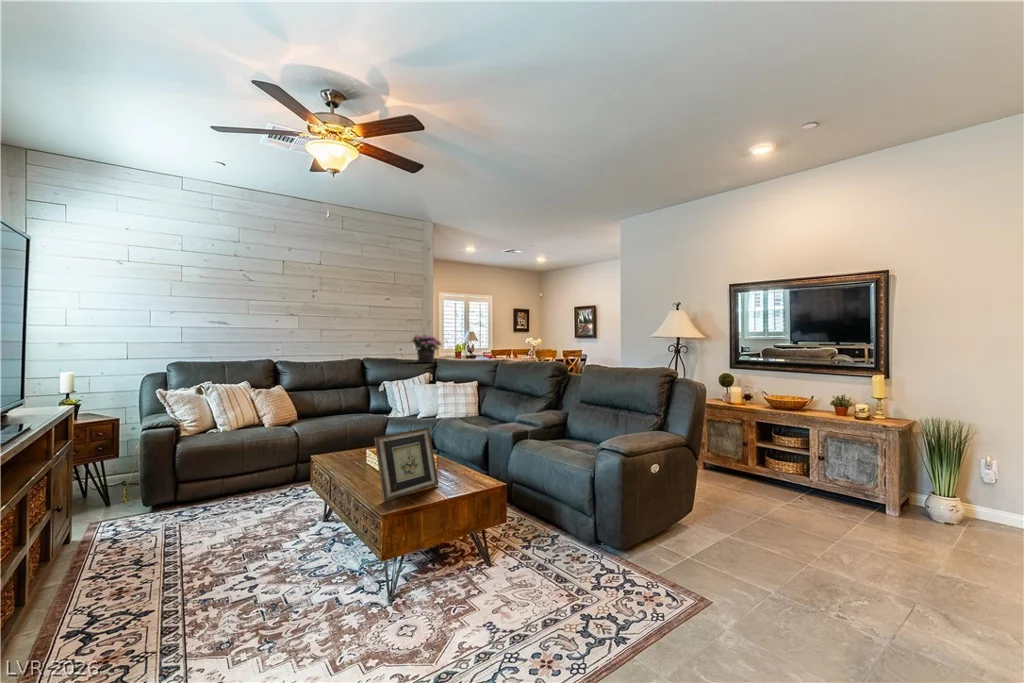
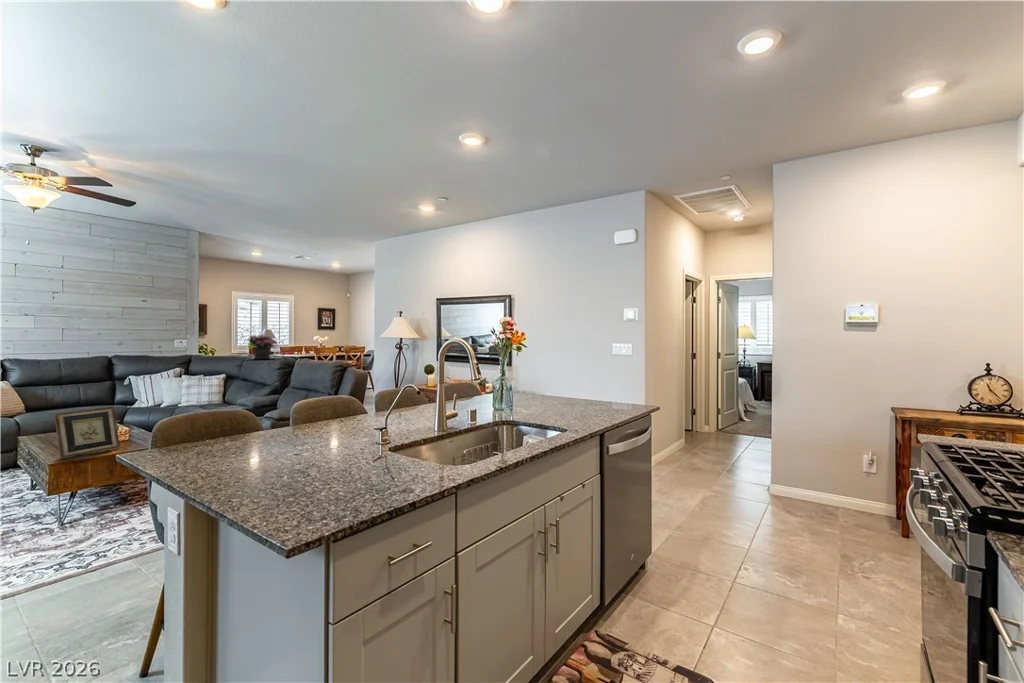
potted flower: present [412,333,441,363] -> present [249,334,277,359]

